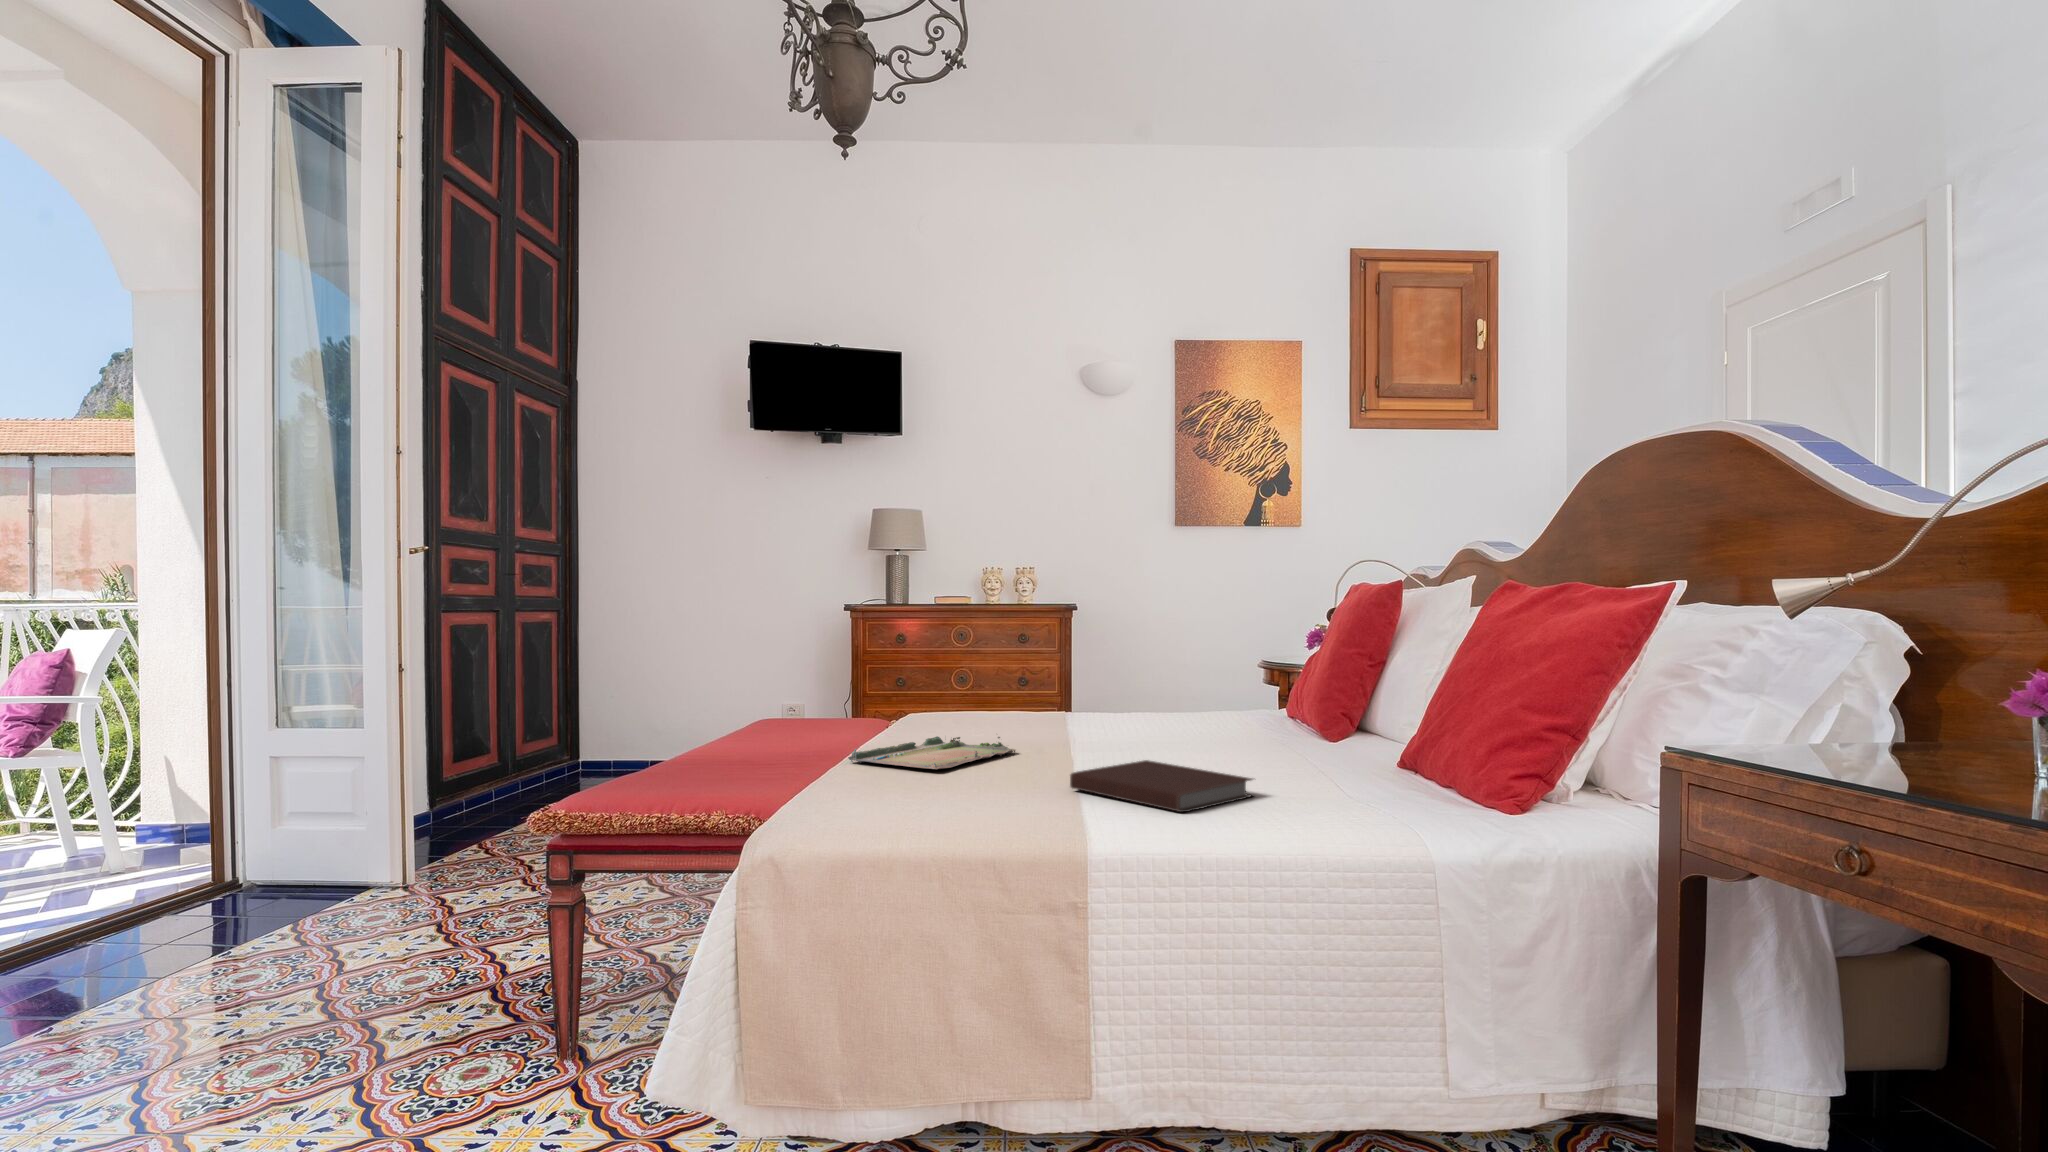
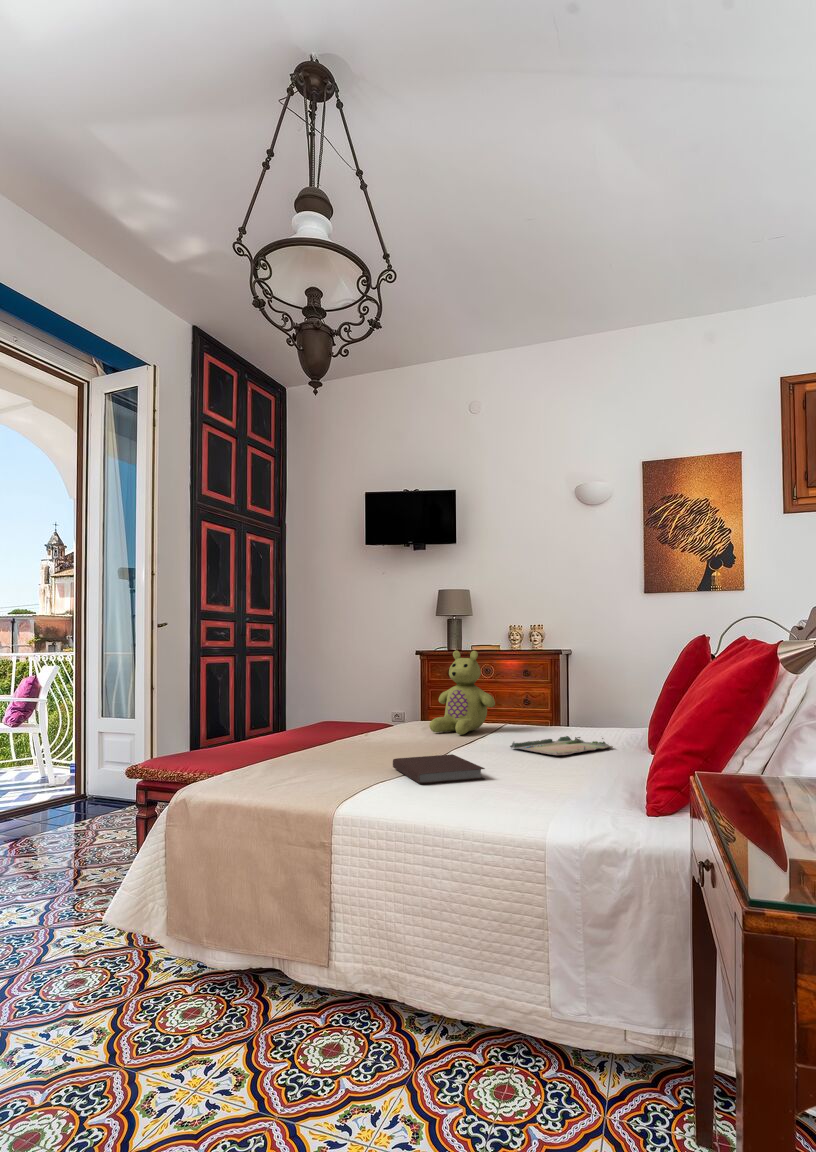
stuffed bear: none [983,597,1086,732] -> present [429,650,495,735]
tray: present [848,736,1016,769] -> present [510,736,613,755]

